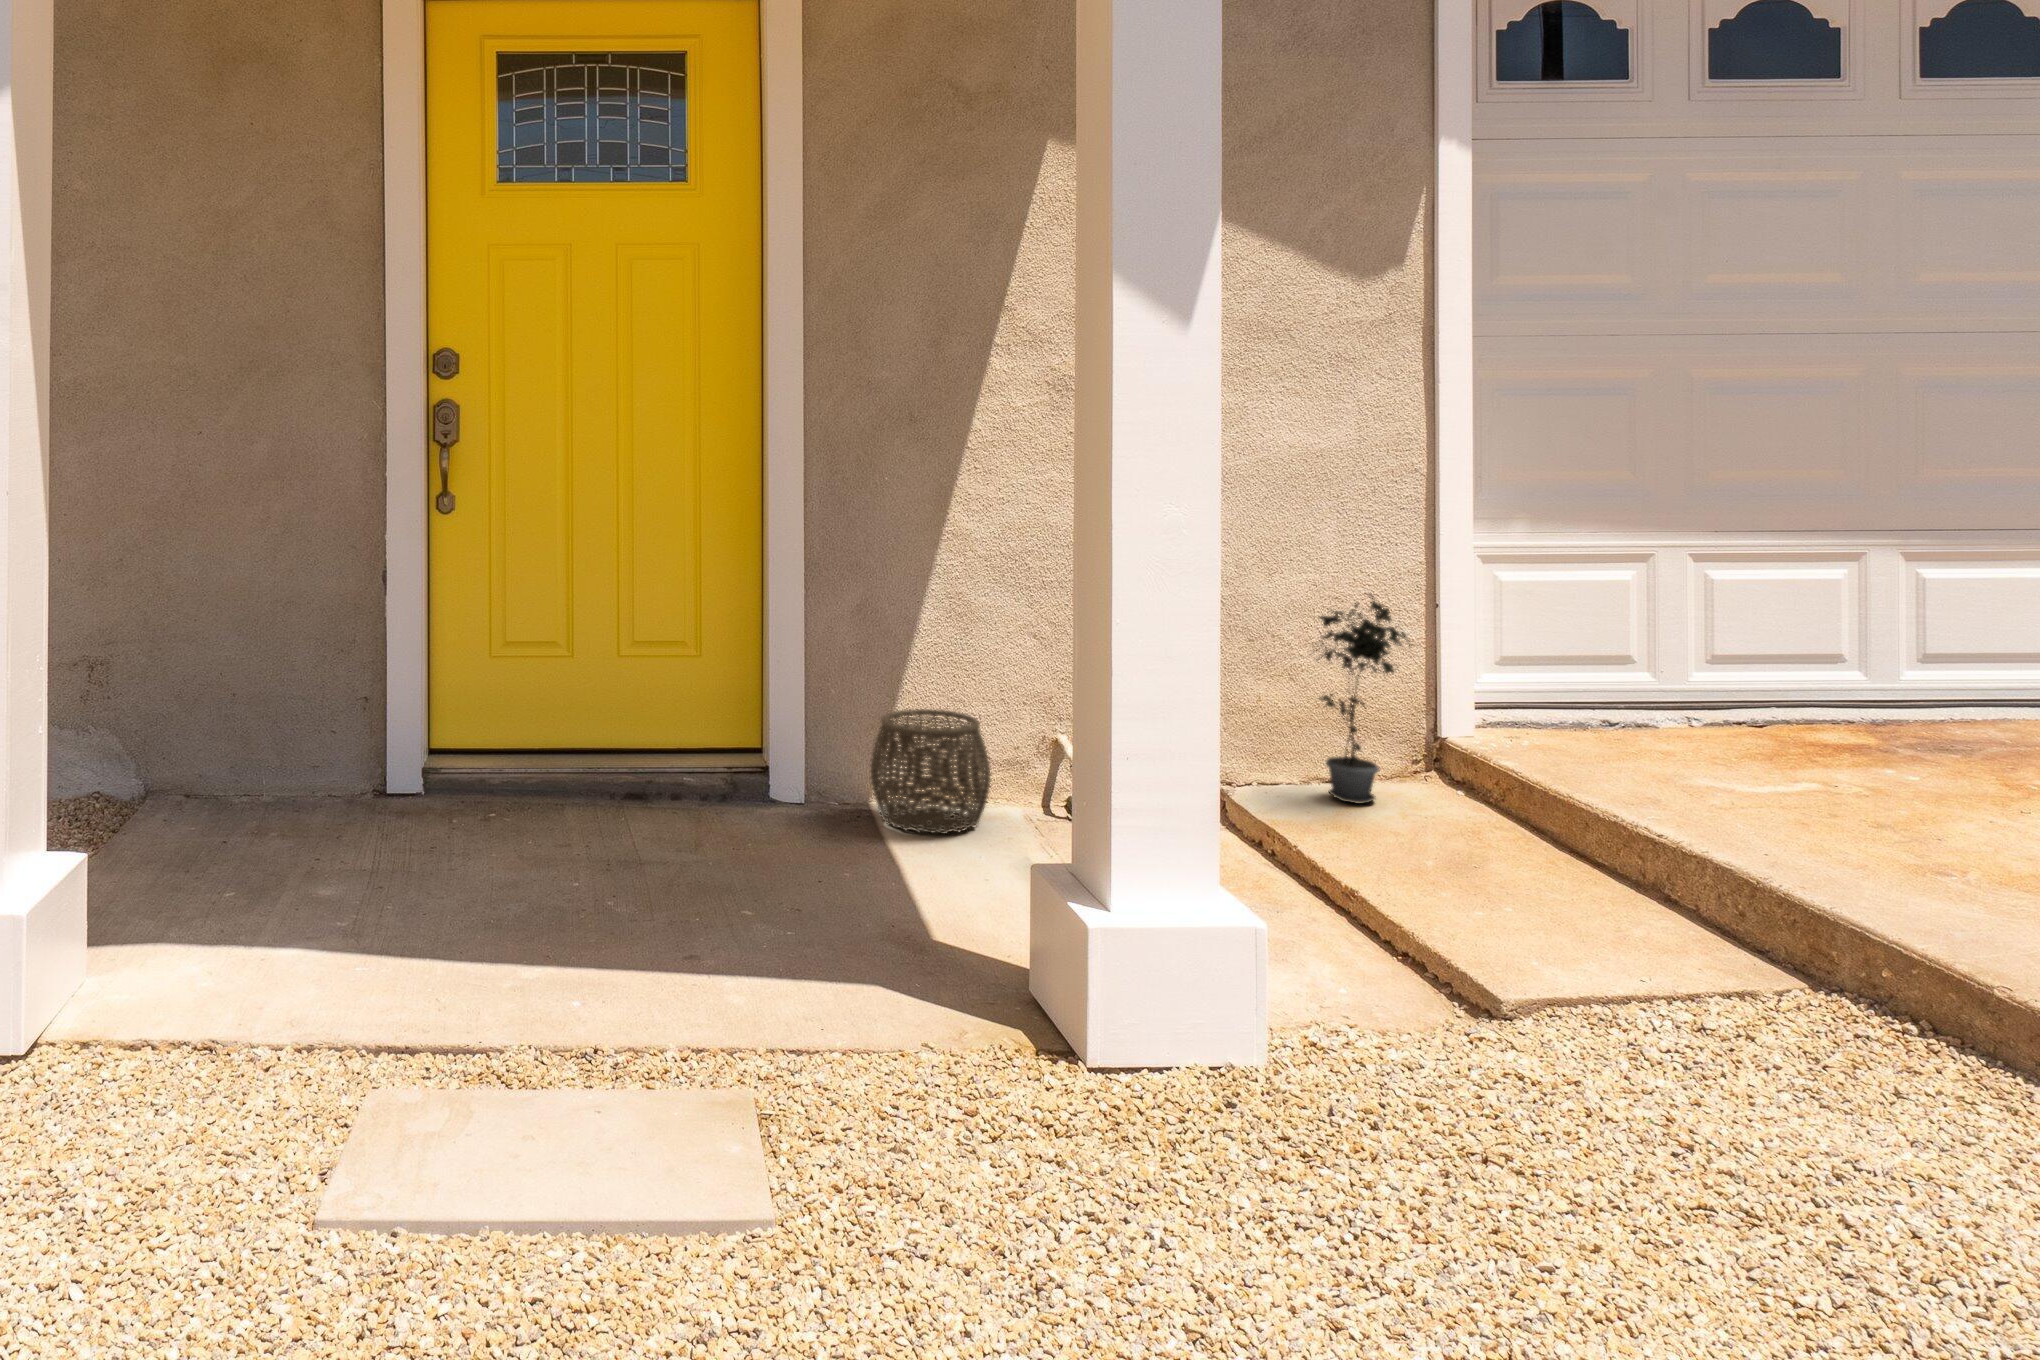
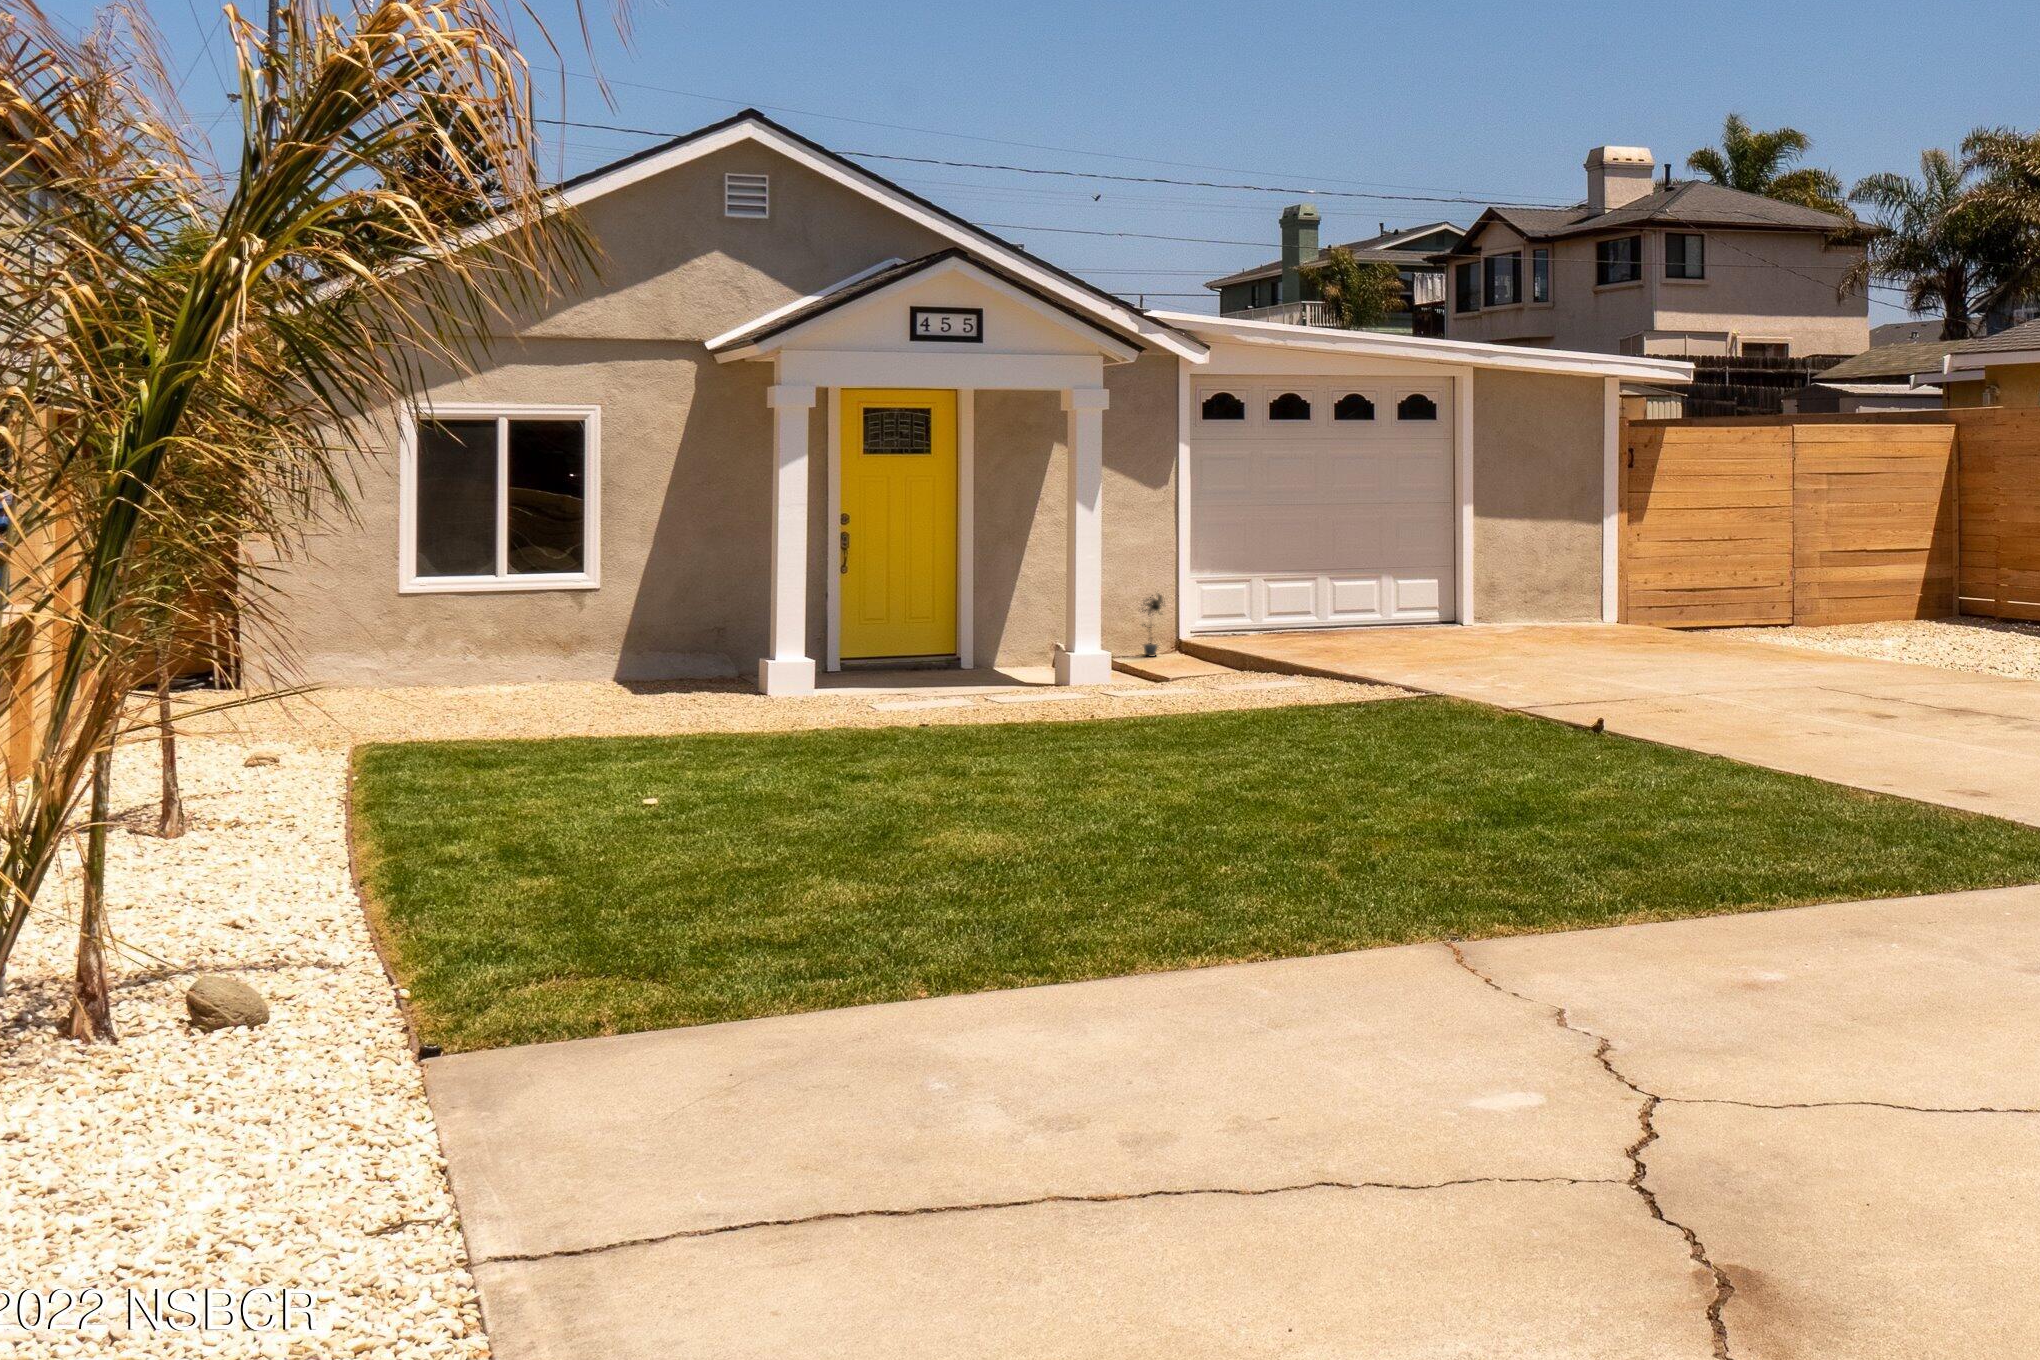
woven basket: present [870,709,991,834] -> none [1000,634,1040,670]

